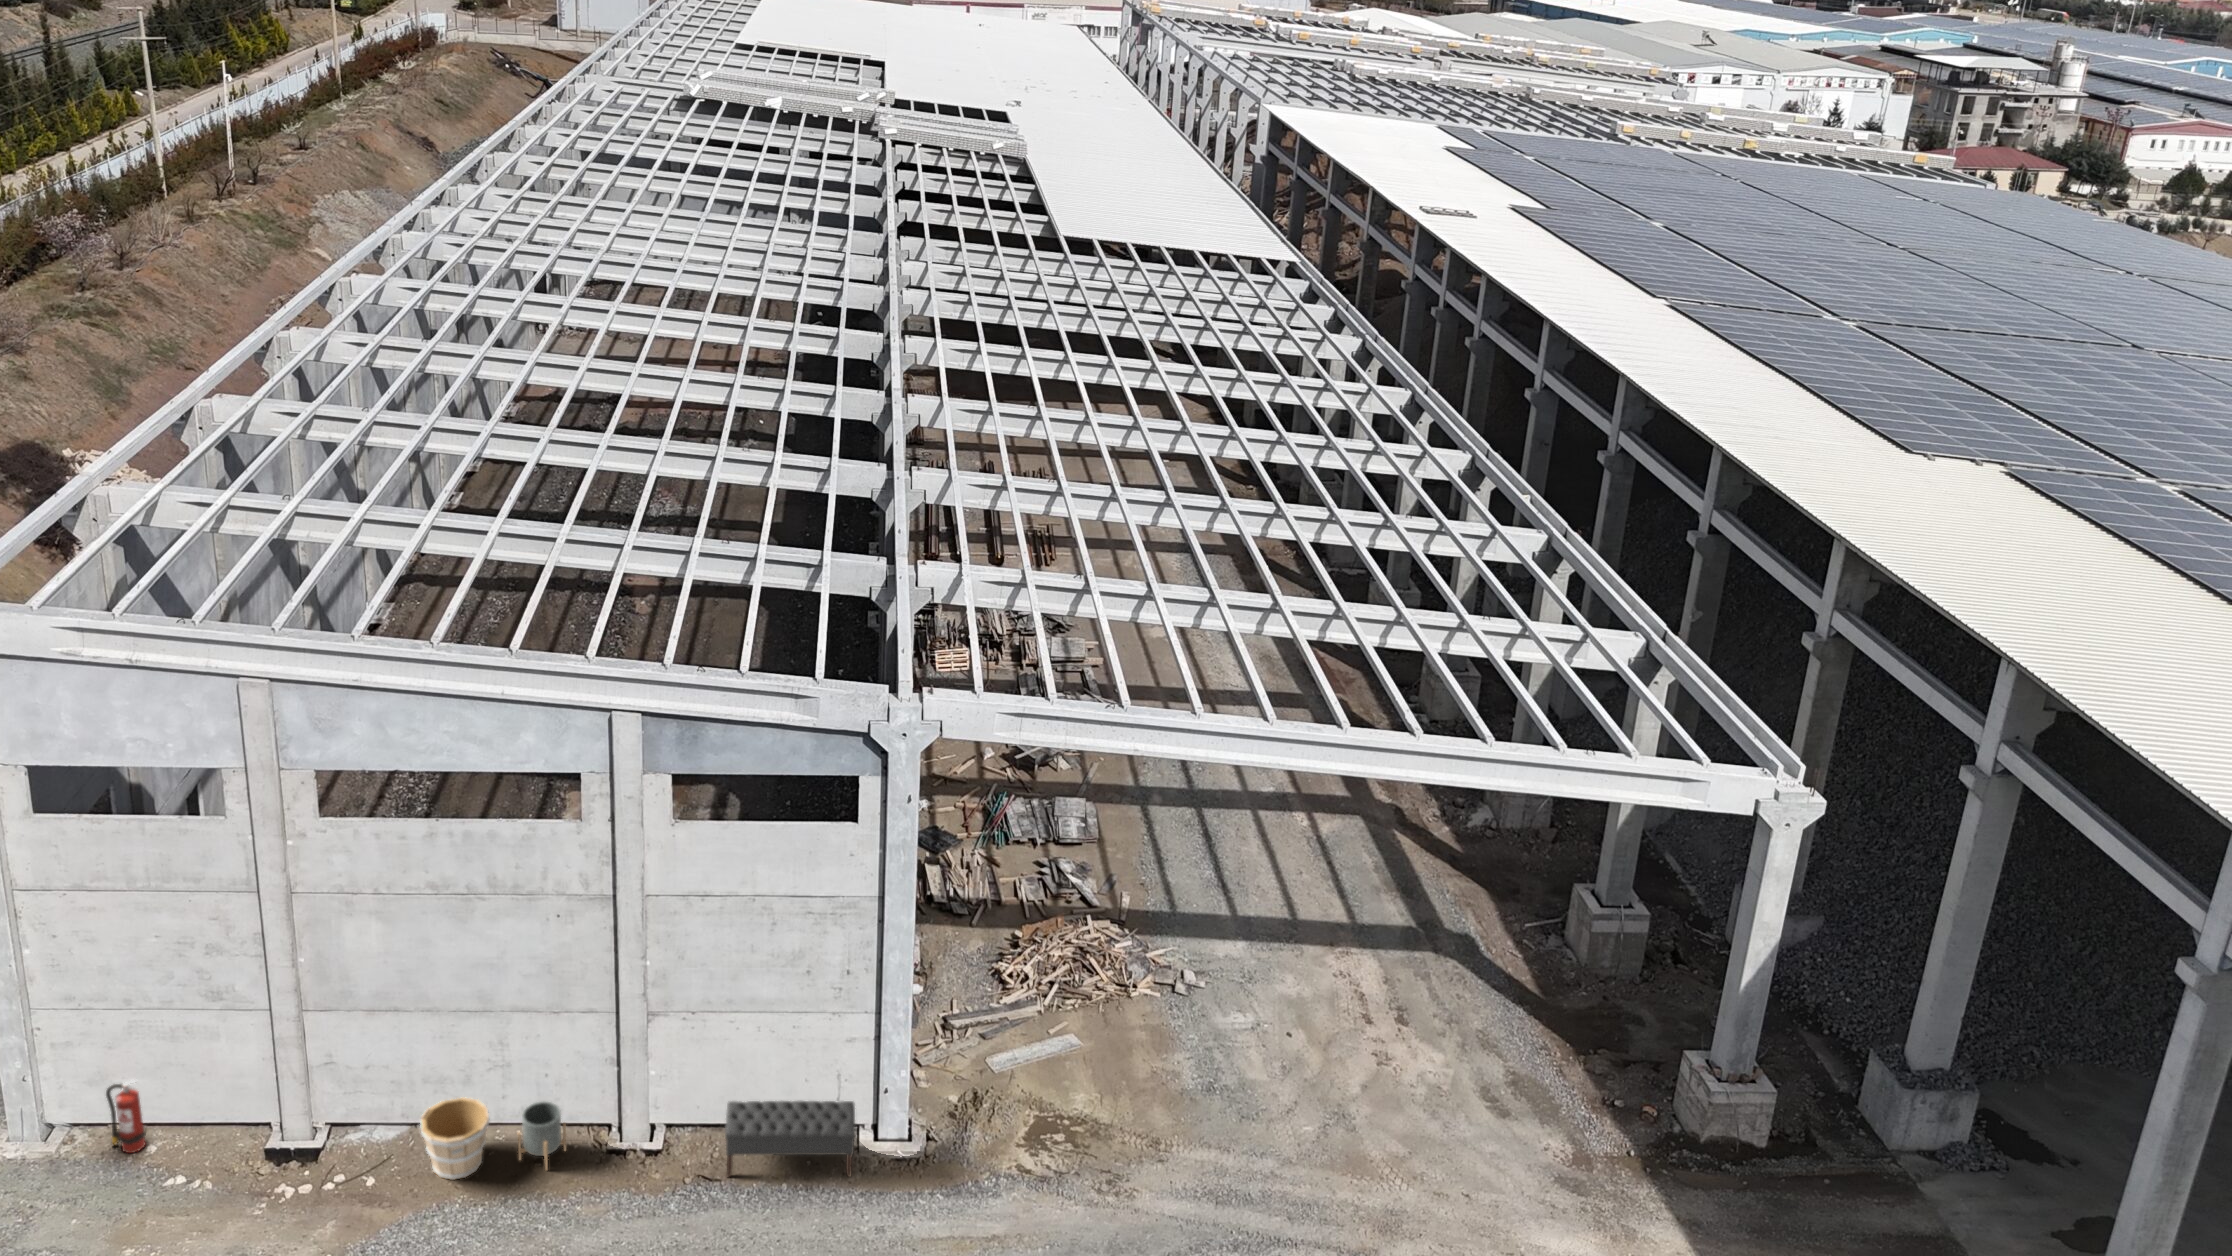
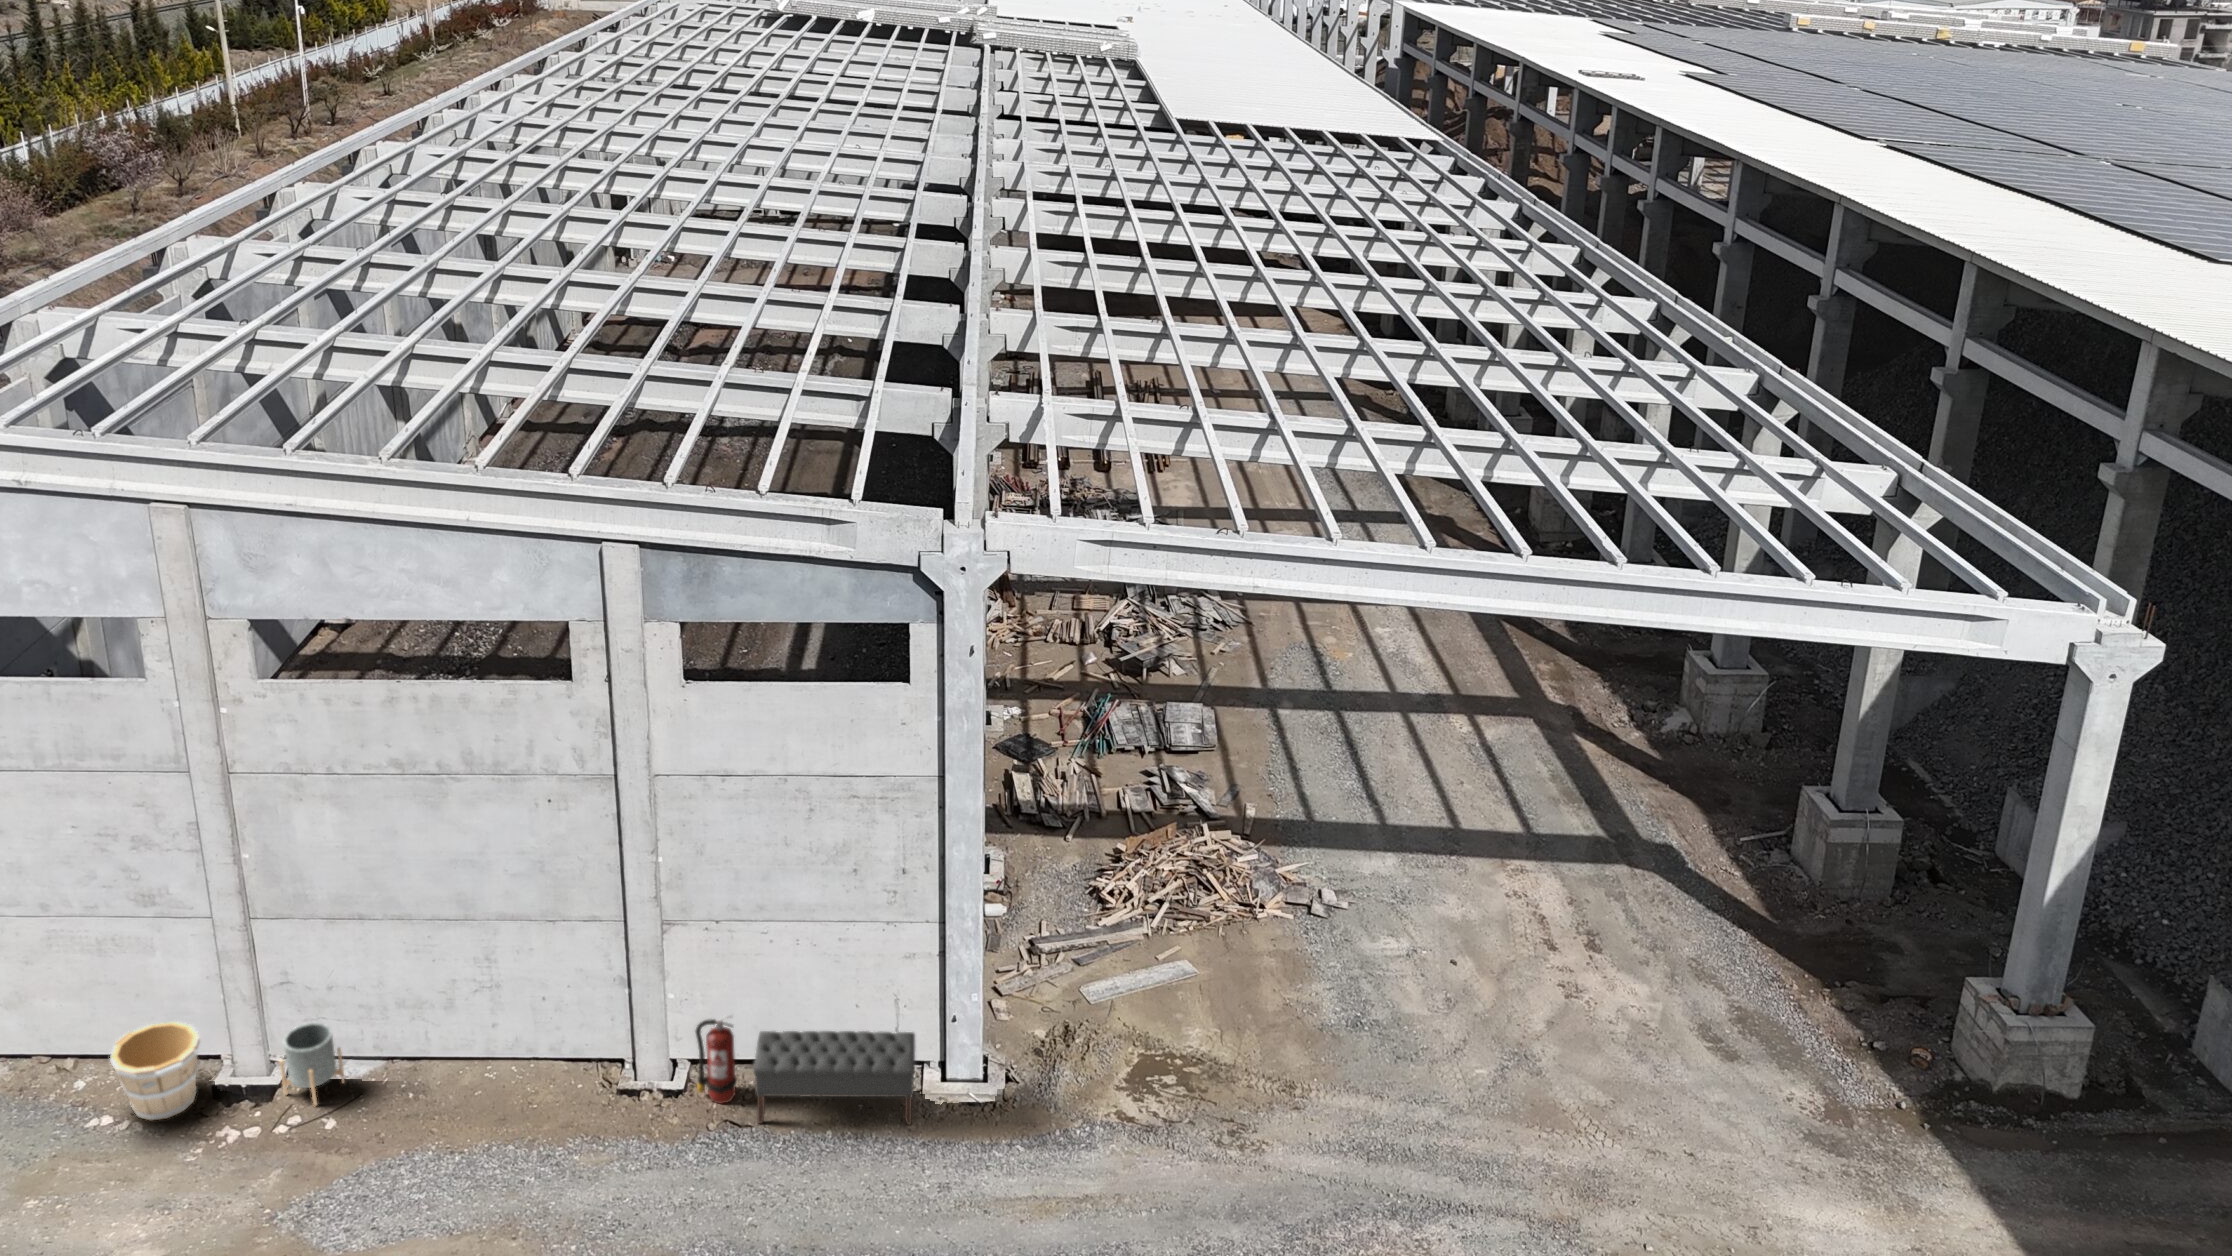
fire extinguisher: present [106,1080,146,1153] -> present [696,1015,737,1104]
wooden bucket: present [420,1097,489,1180] -> present [110,1022,200,1121]
planter: present [518,1102,566,1170] -> present [280,1023,345,1107]

